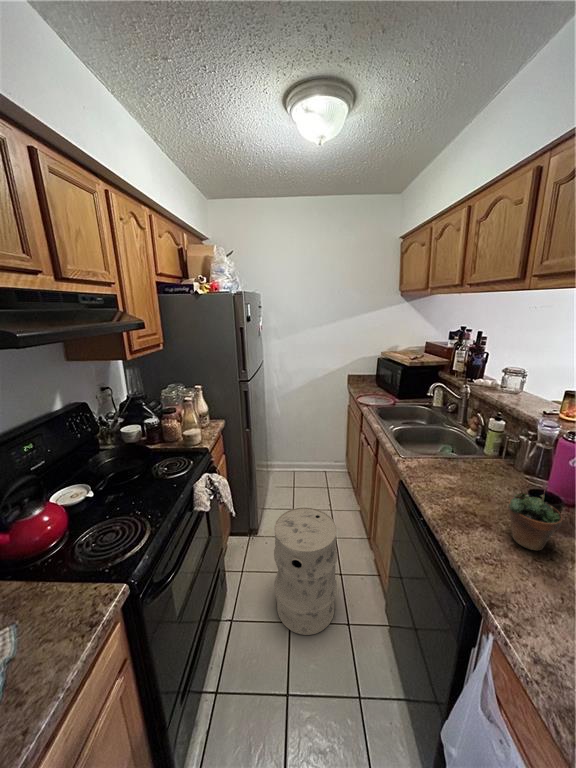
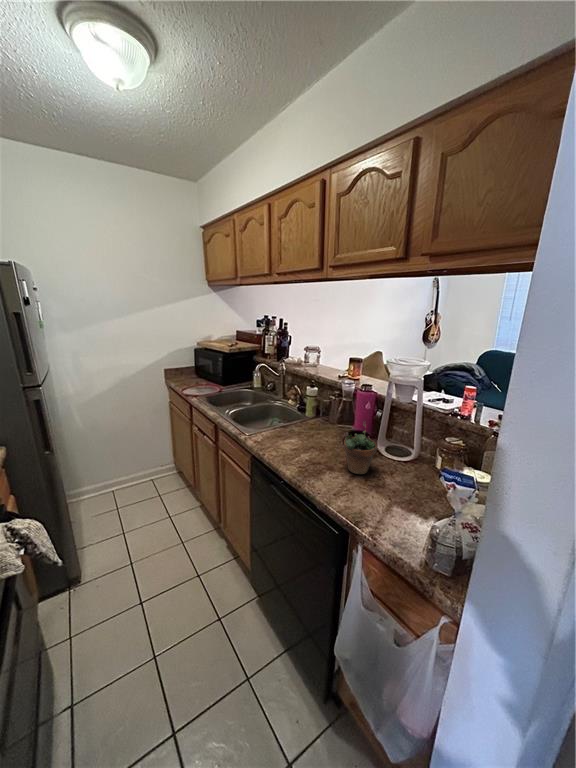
trash can: present [274,508,337,635] -> none [118,518,201,665]

